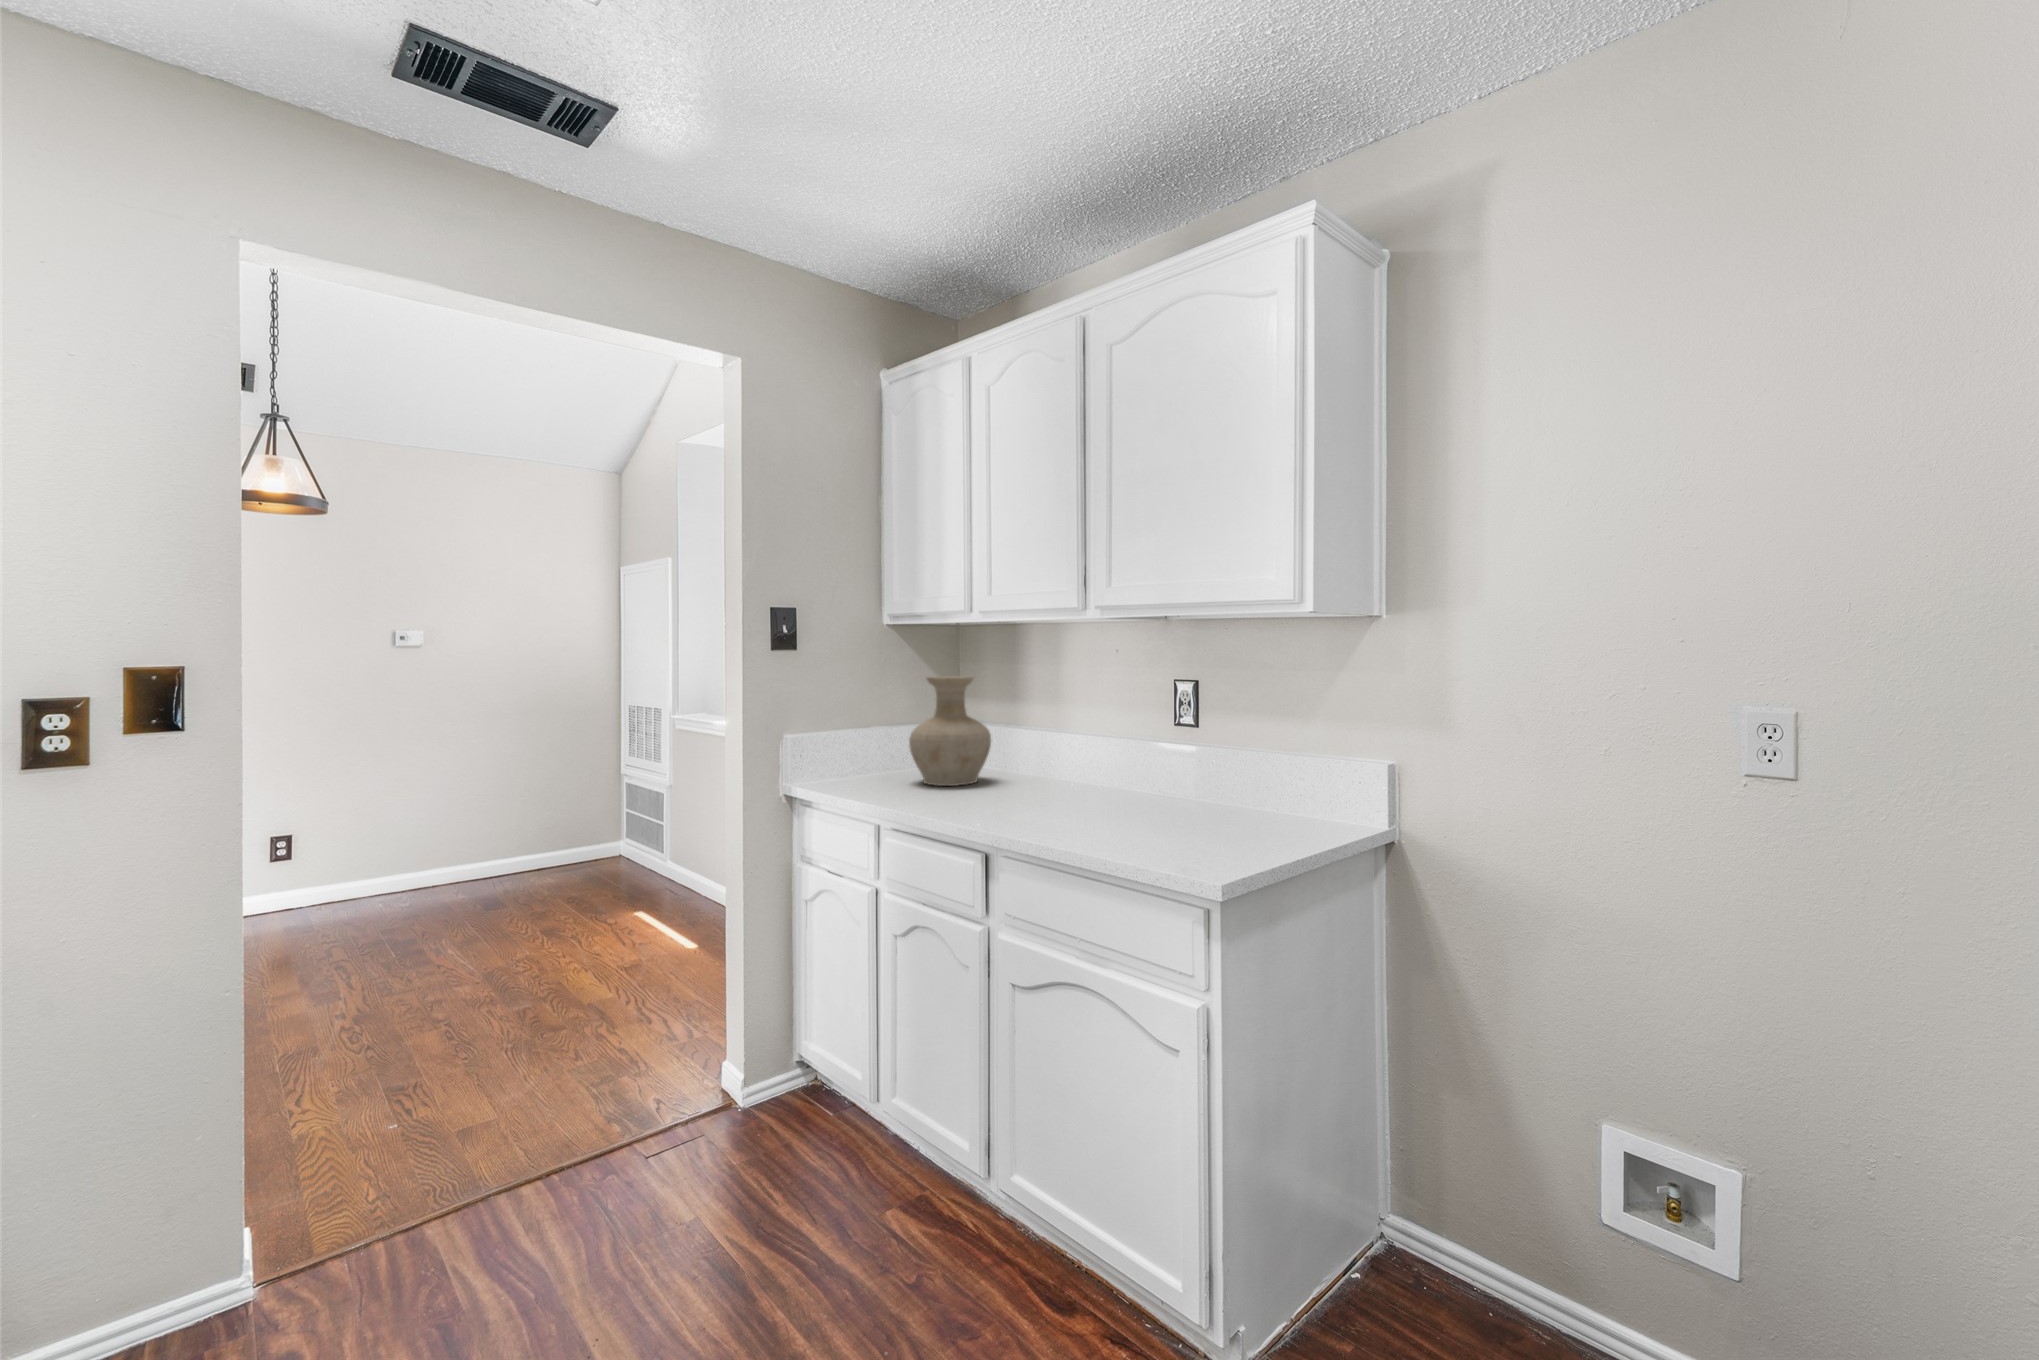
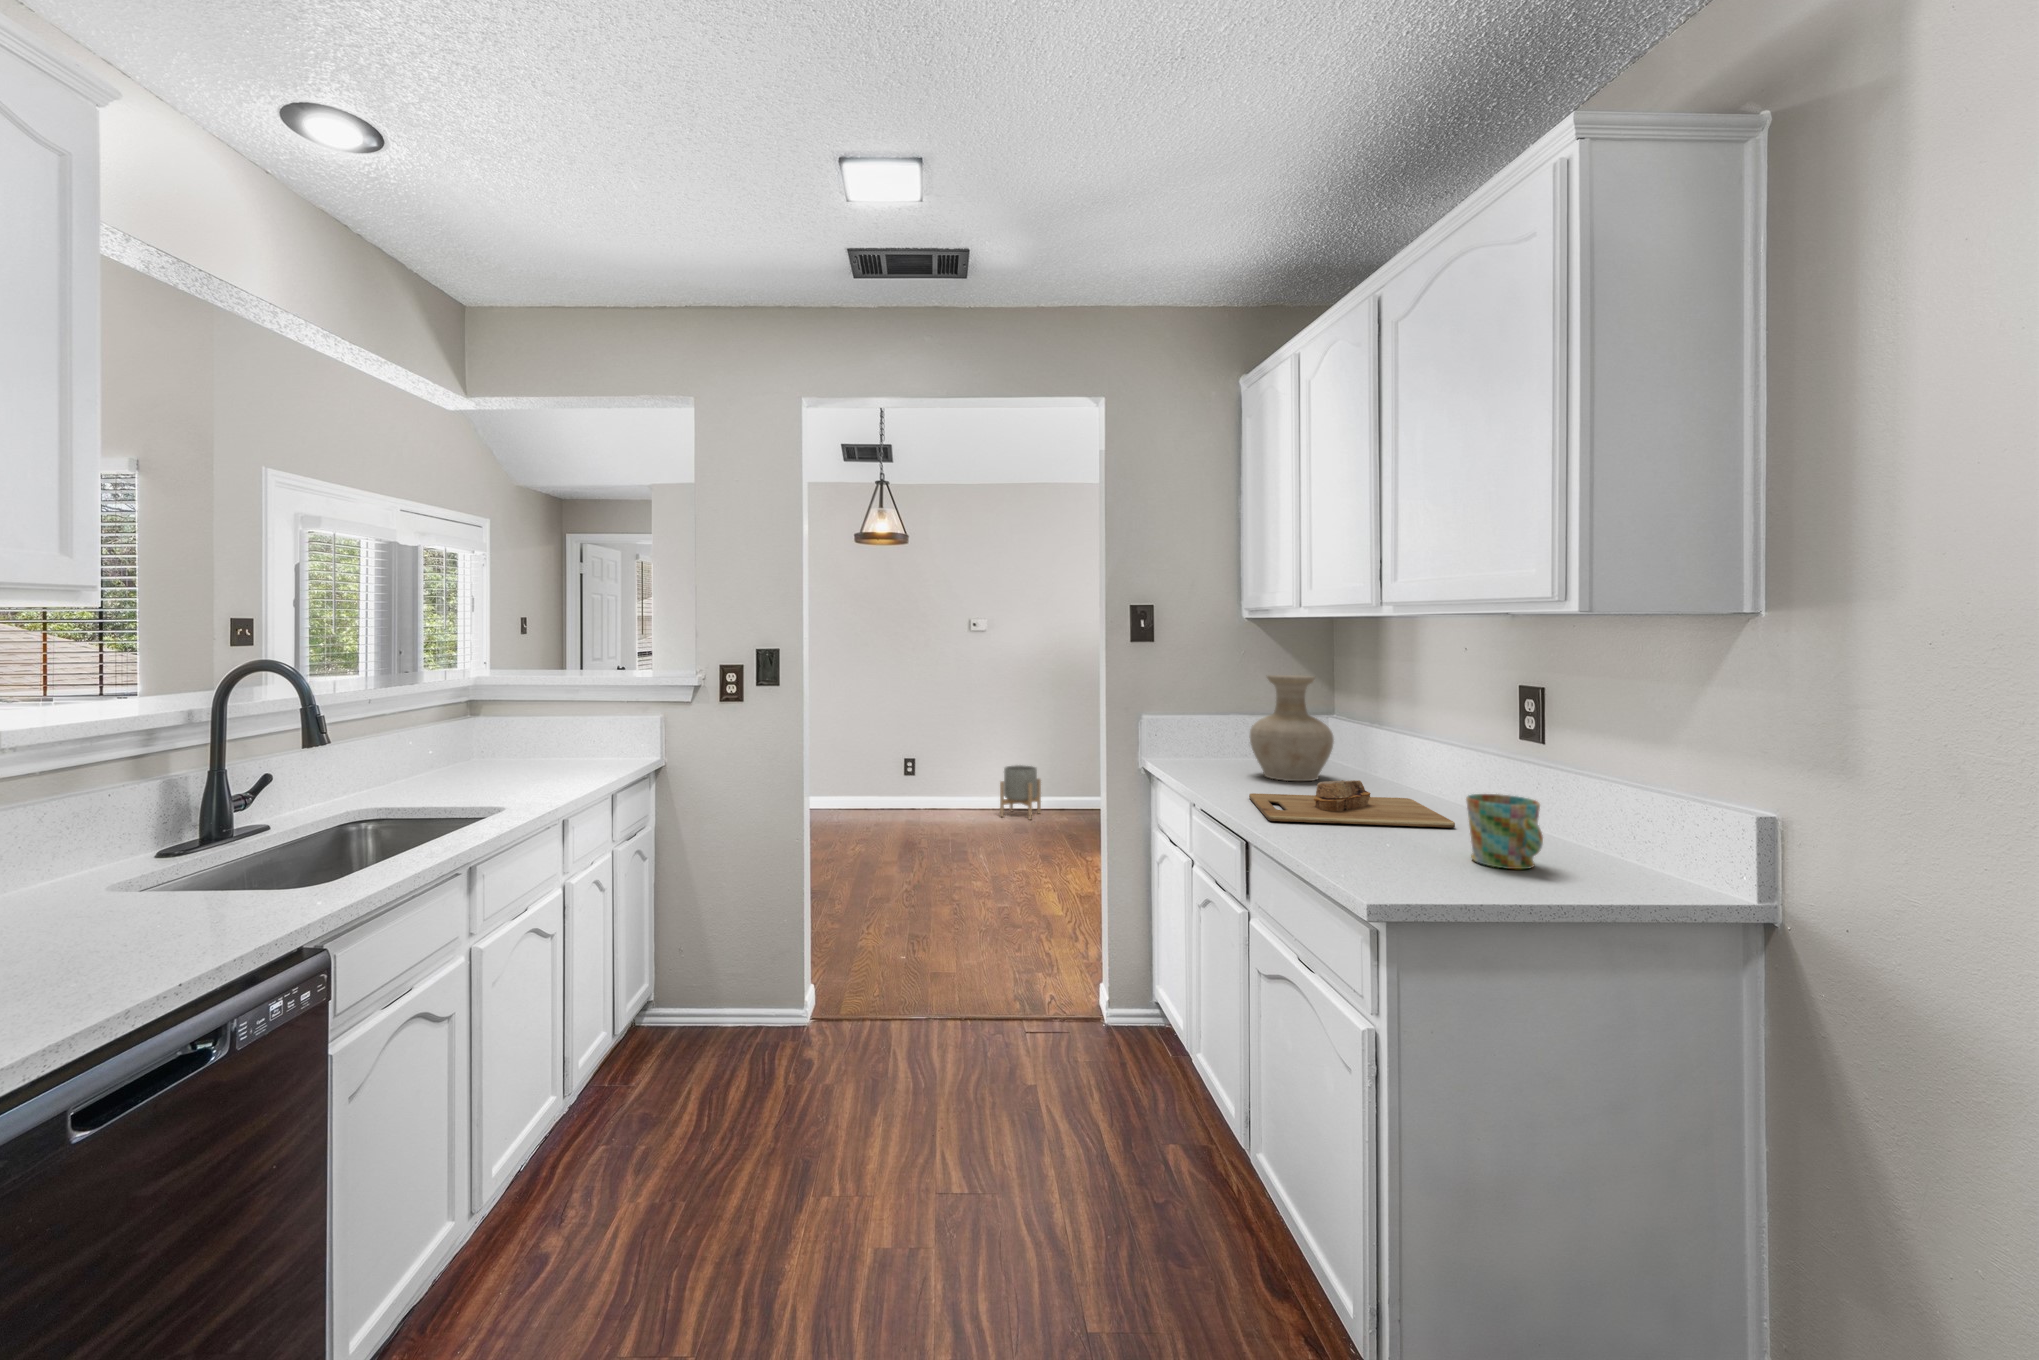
mug: none [1193,769,1257,832] -> present [1466,794,1543,869]
cutting board: none [951,774,1147,825] -> present [1249,780,1455,827]
planter: none [435,818,498,895] -> present [1000,765,1041,819]

